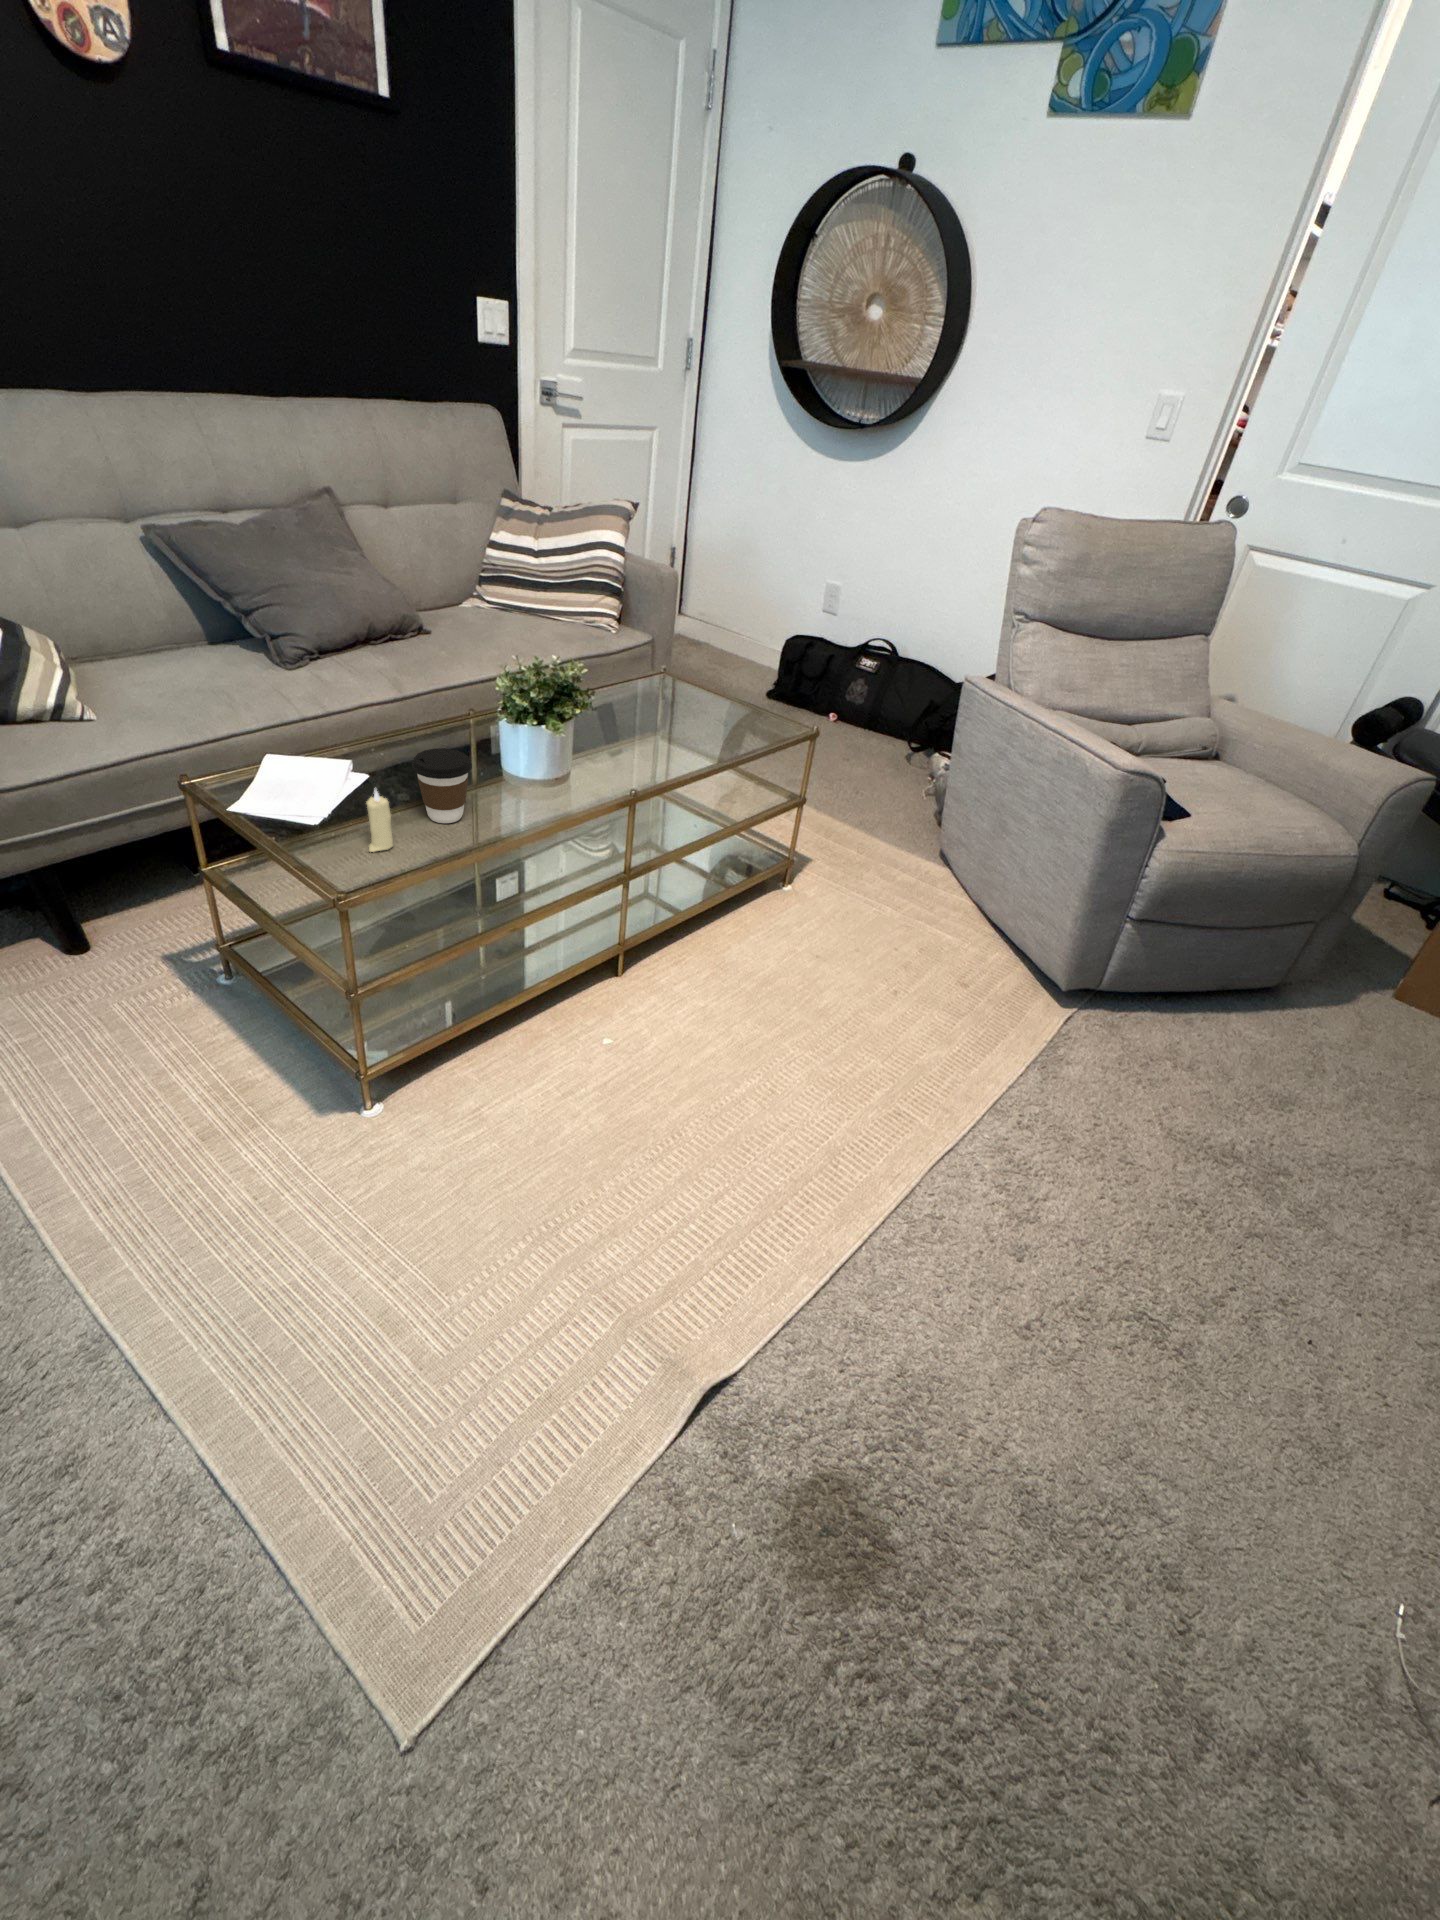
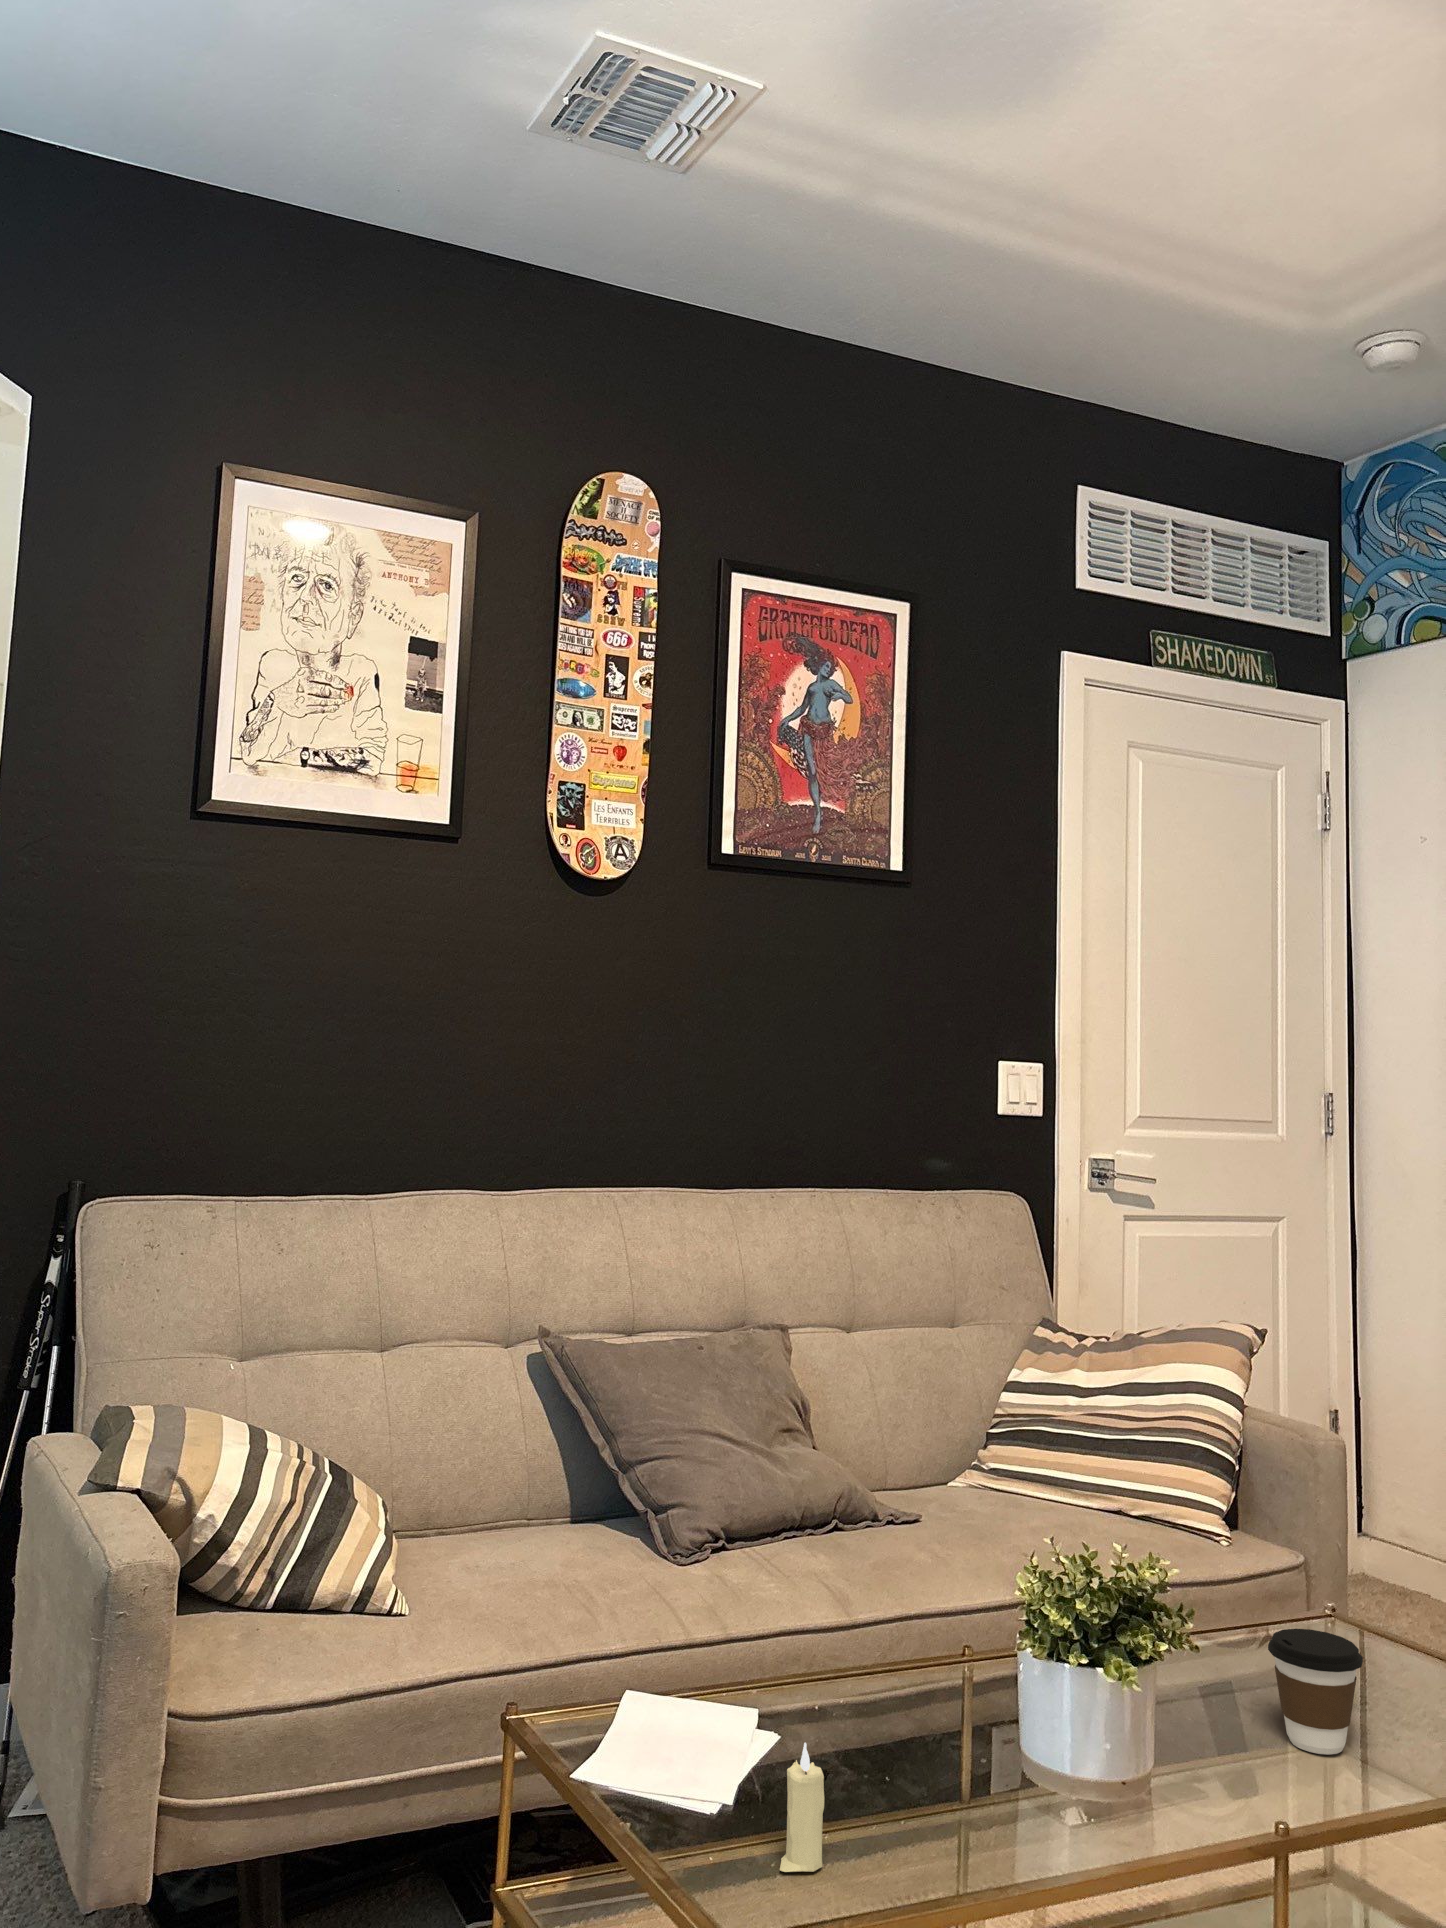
coffee cup: present [412,748,472,823] -> present [1268,1629,1363,1755]

